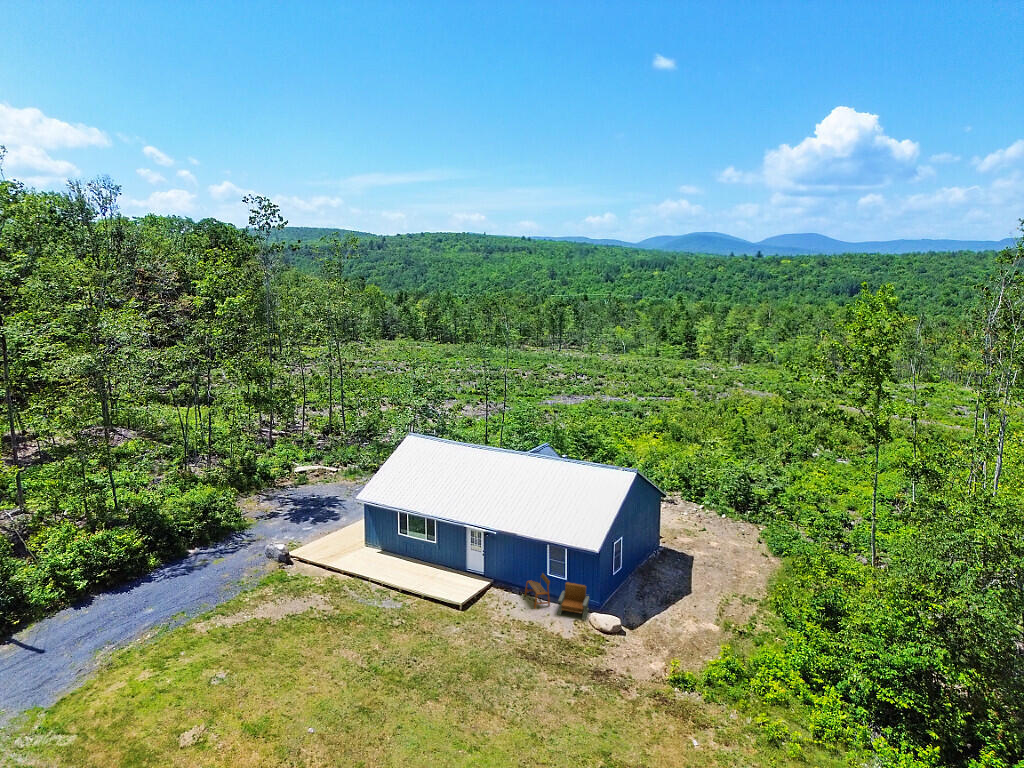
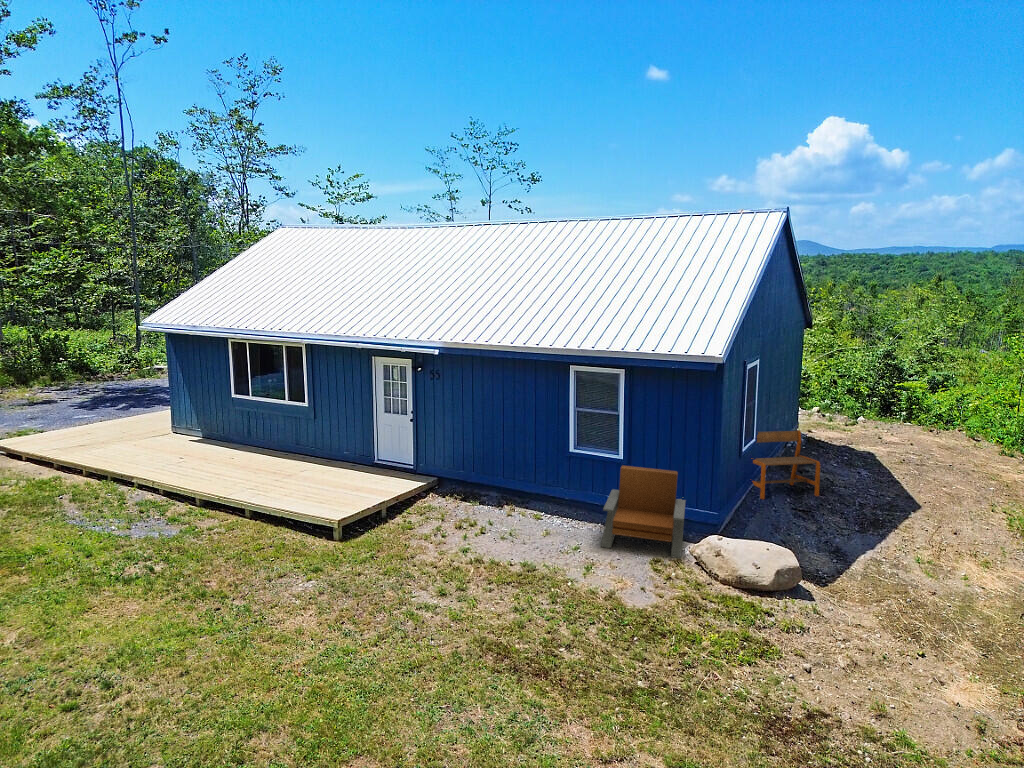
bench: present [525,573,550,609] -> present [751,430,820,499]

